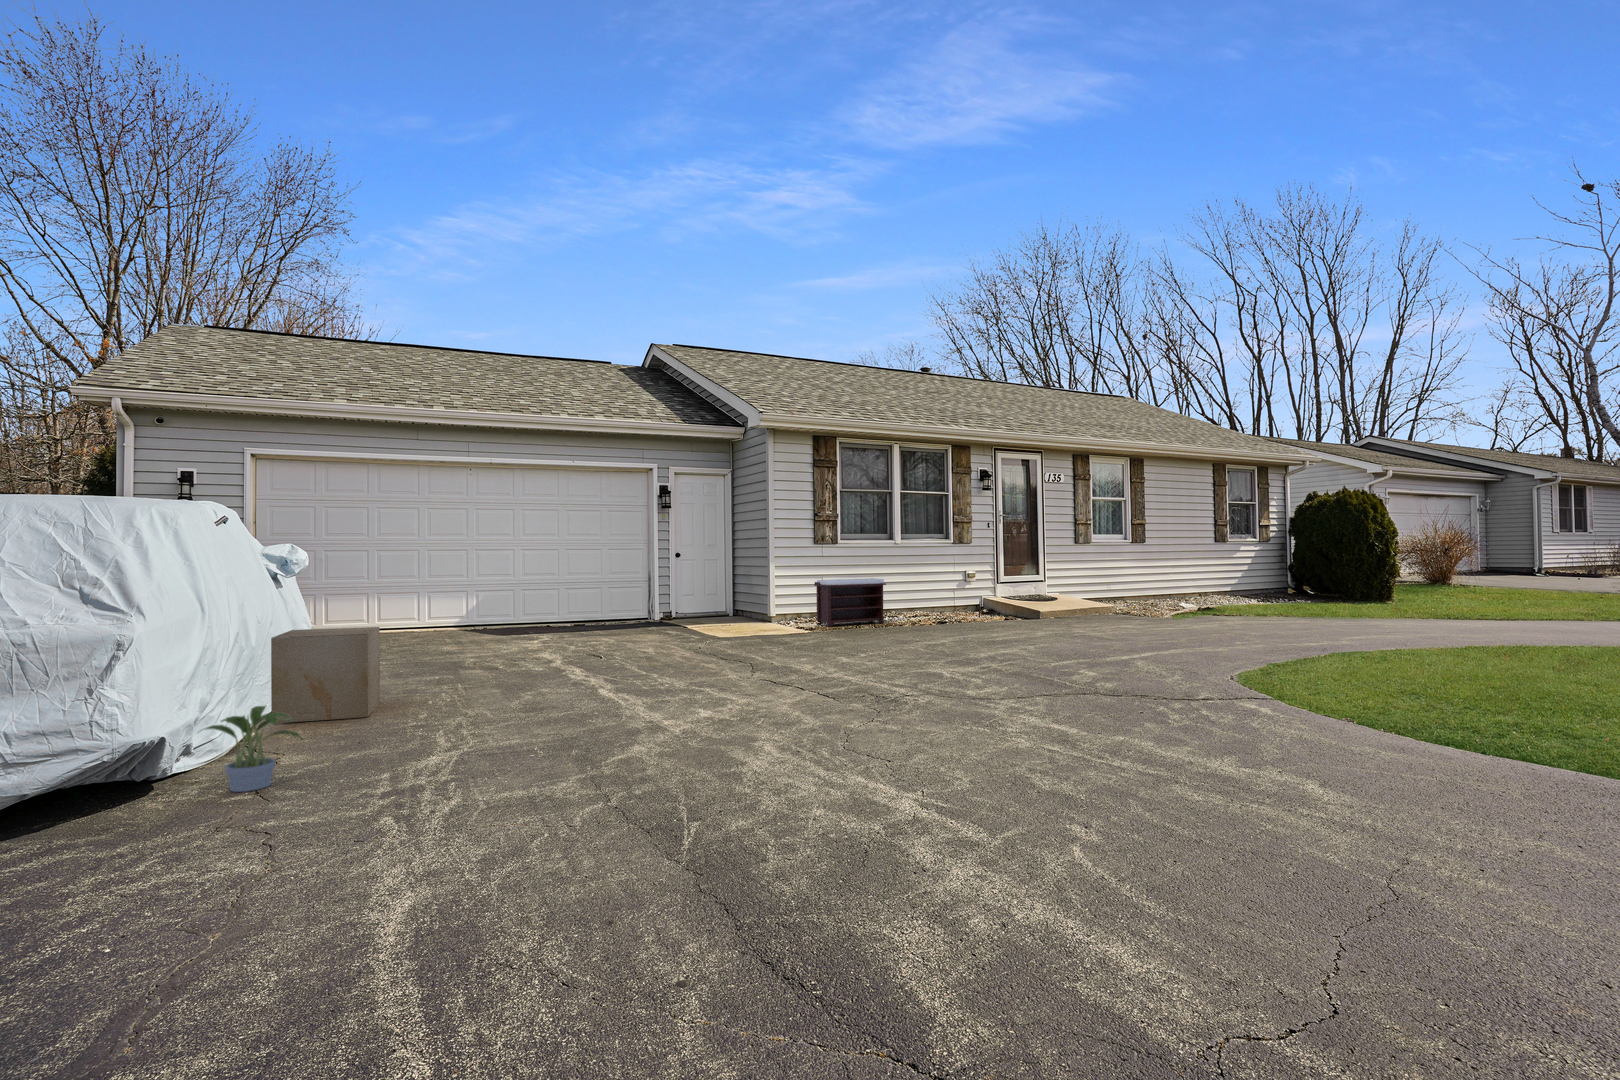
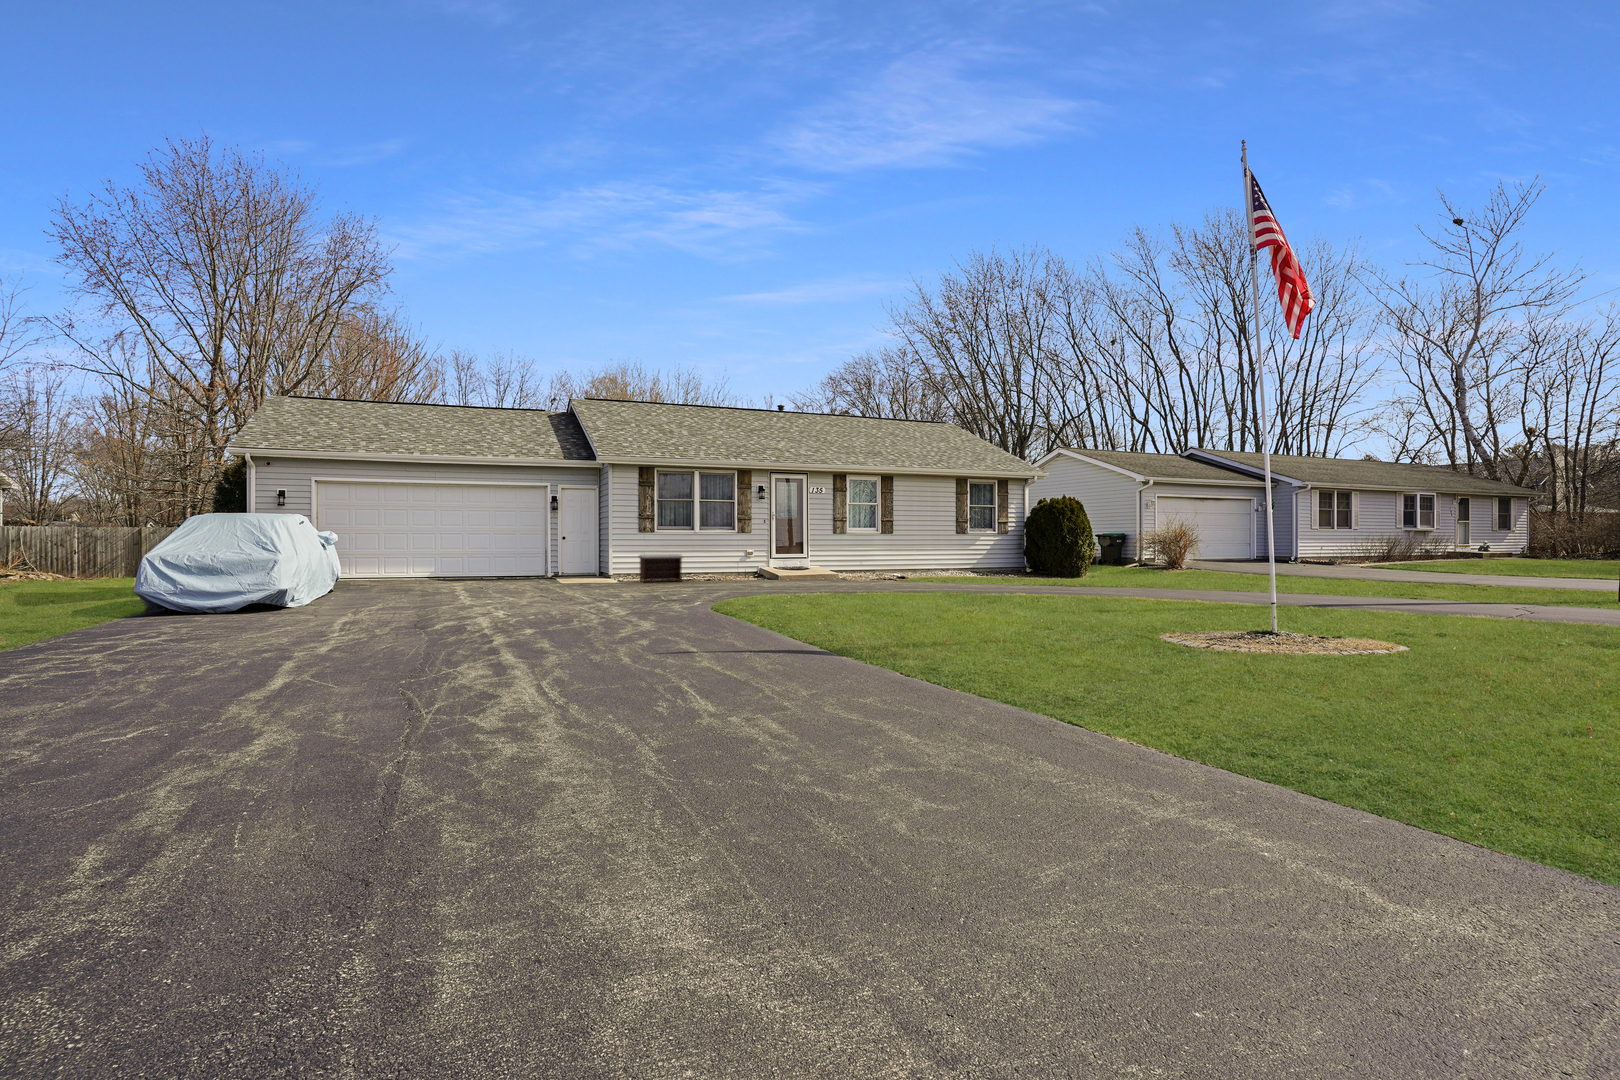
cardboard box: present [271,627,380,723] -> none [323,571,368,609]
potted plant: present [198,706,302,792] -> none [298,595,332,622]

